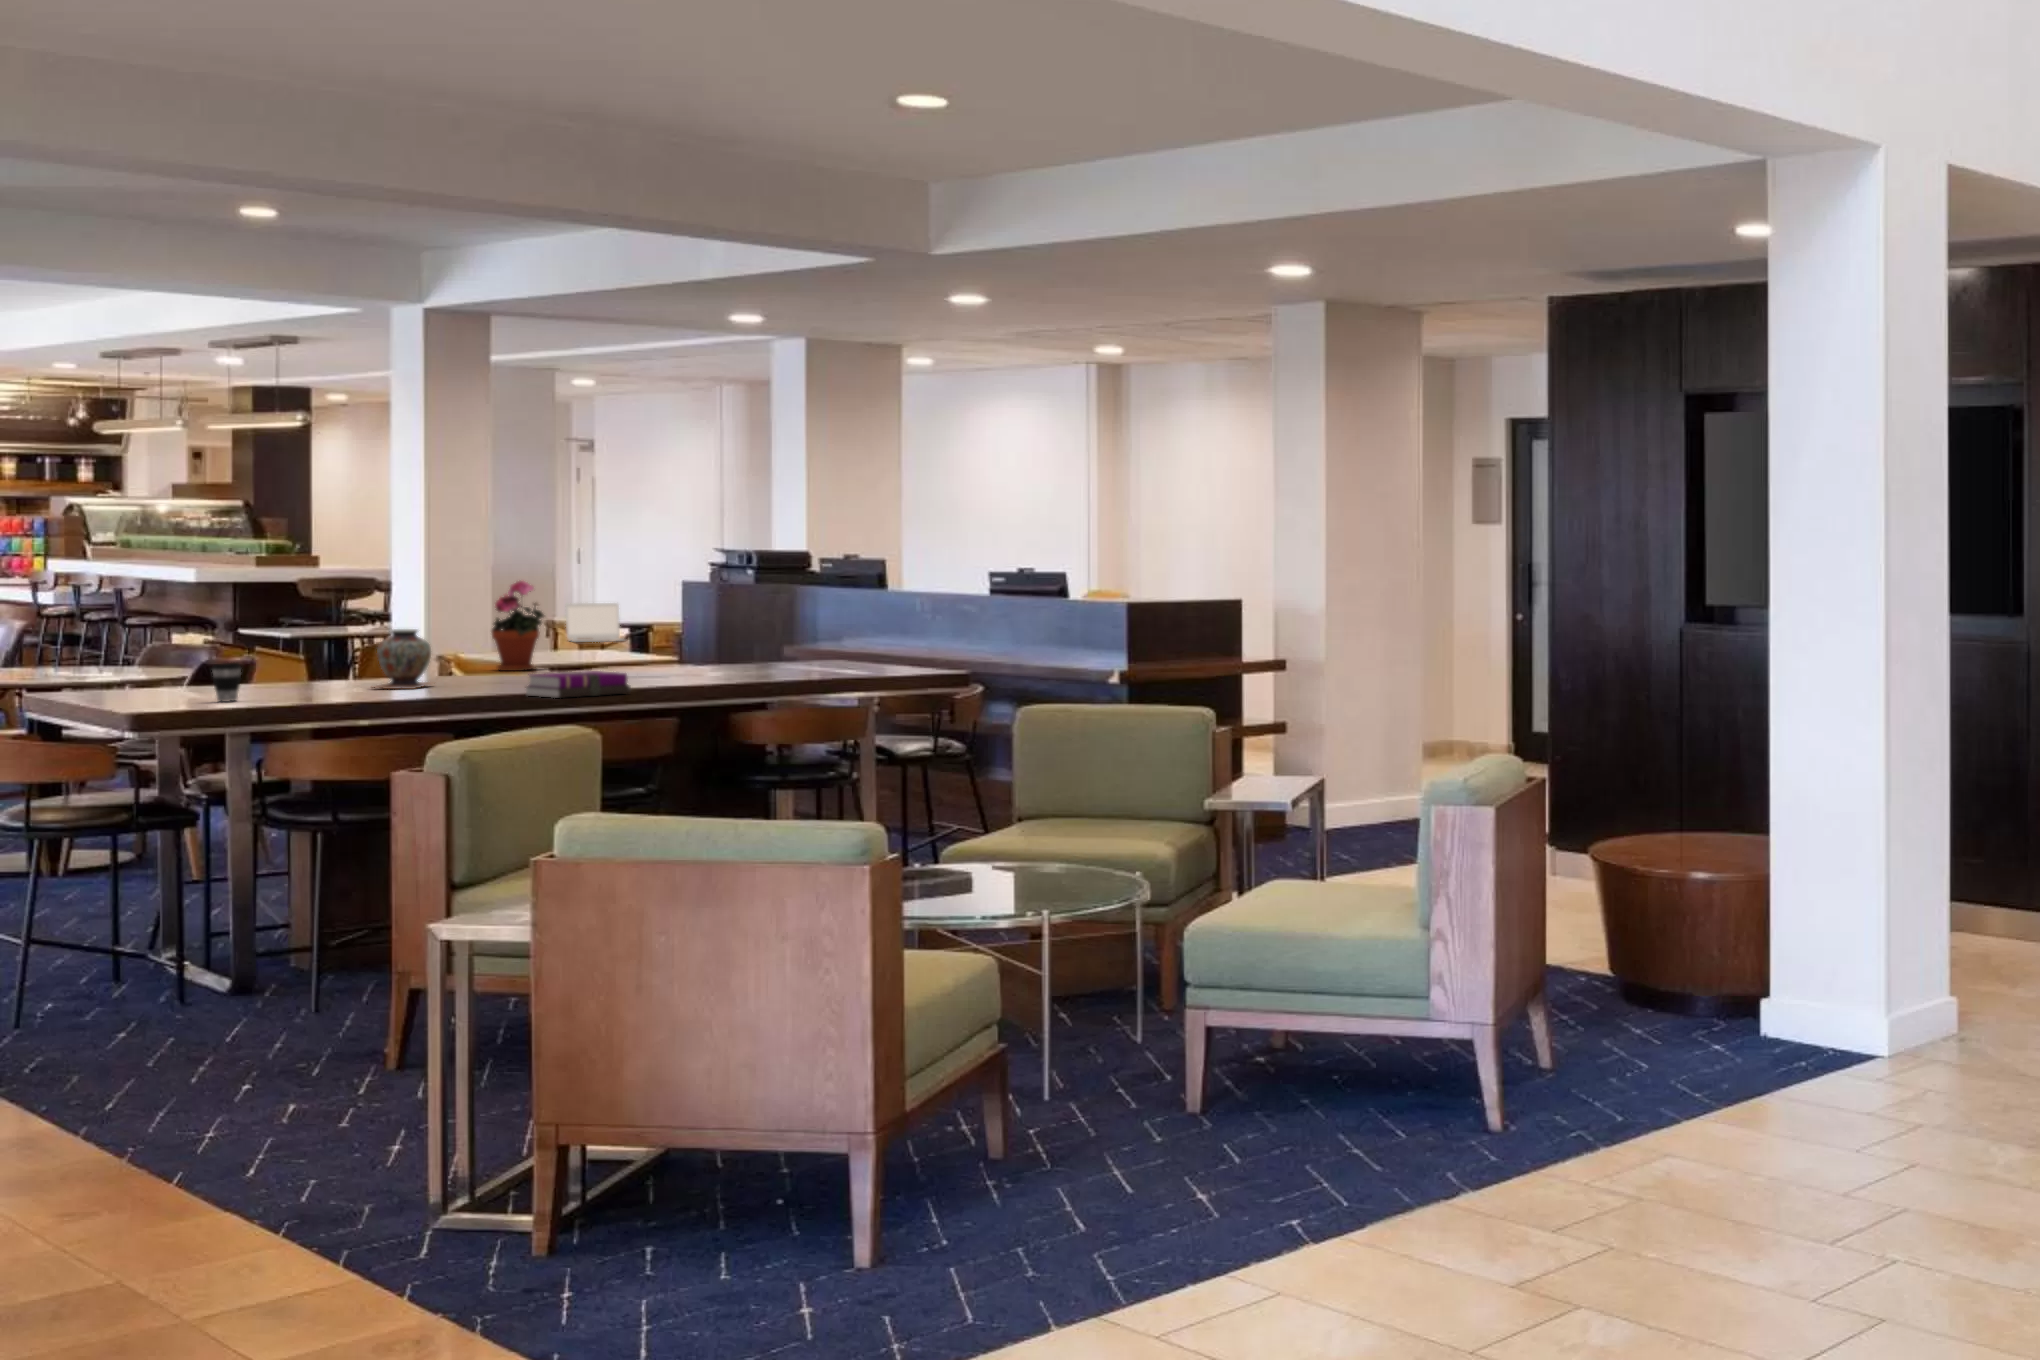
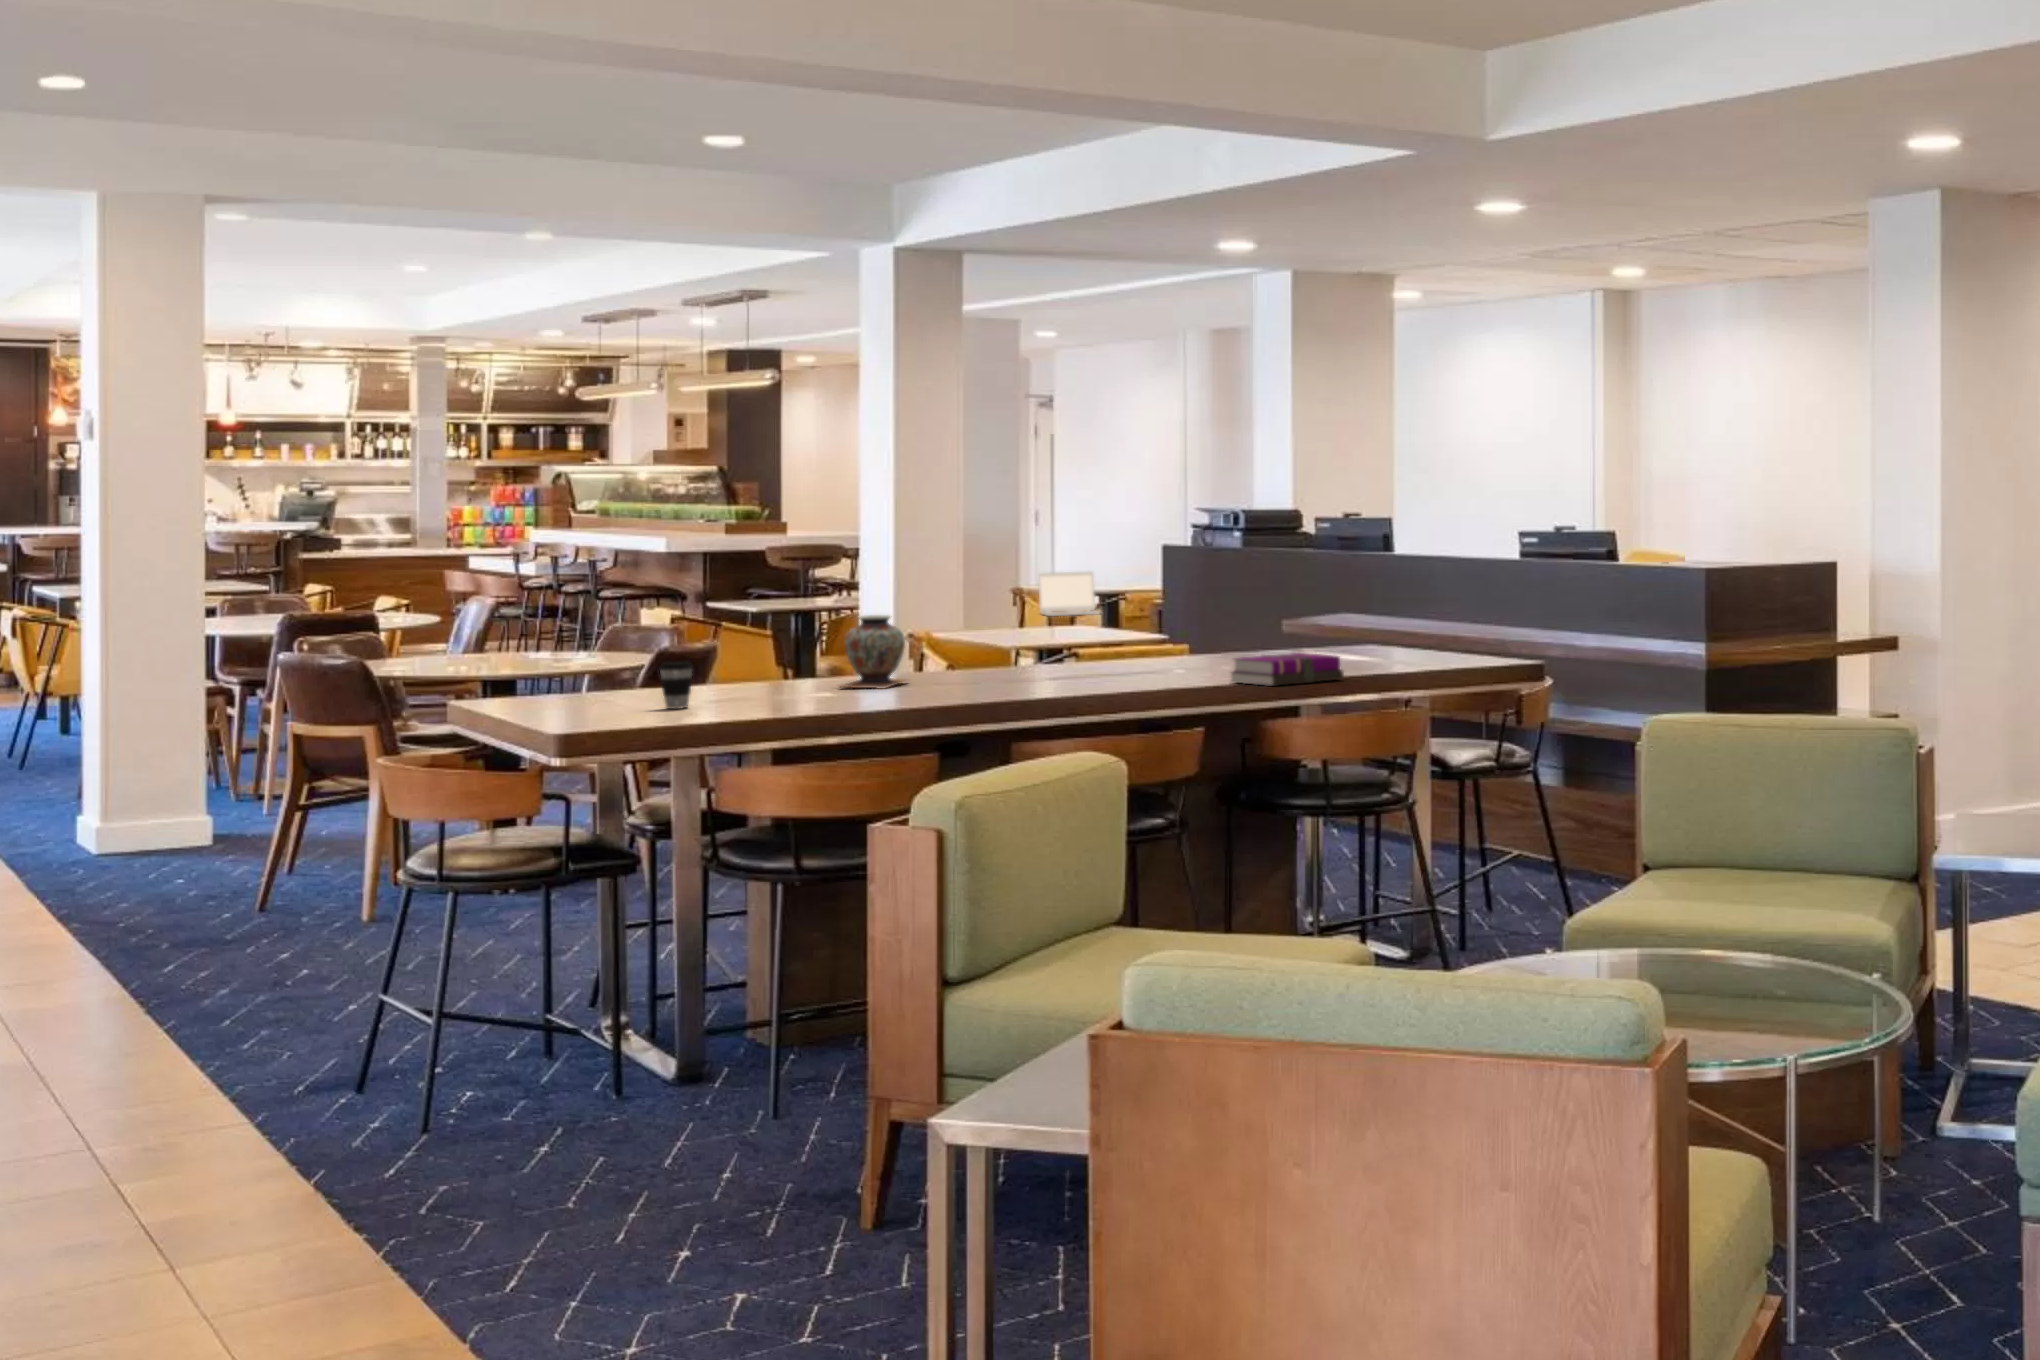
potted plant: present [492,581,544,671] -> none [968,552,1028,659]
notebook: present [526,671,631,698] -> present [1231,653,1344,686]

